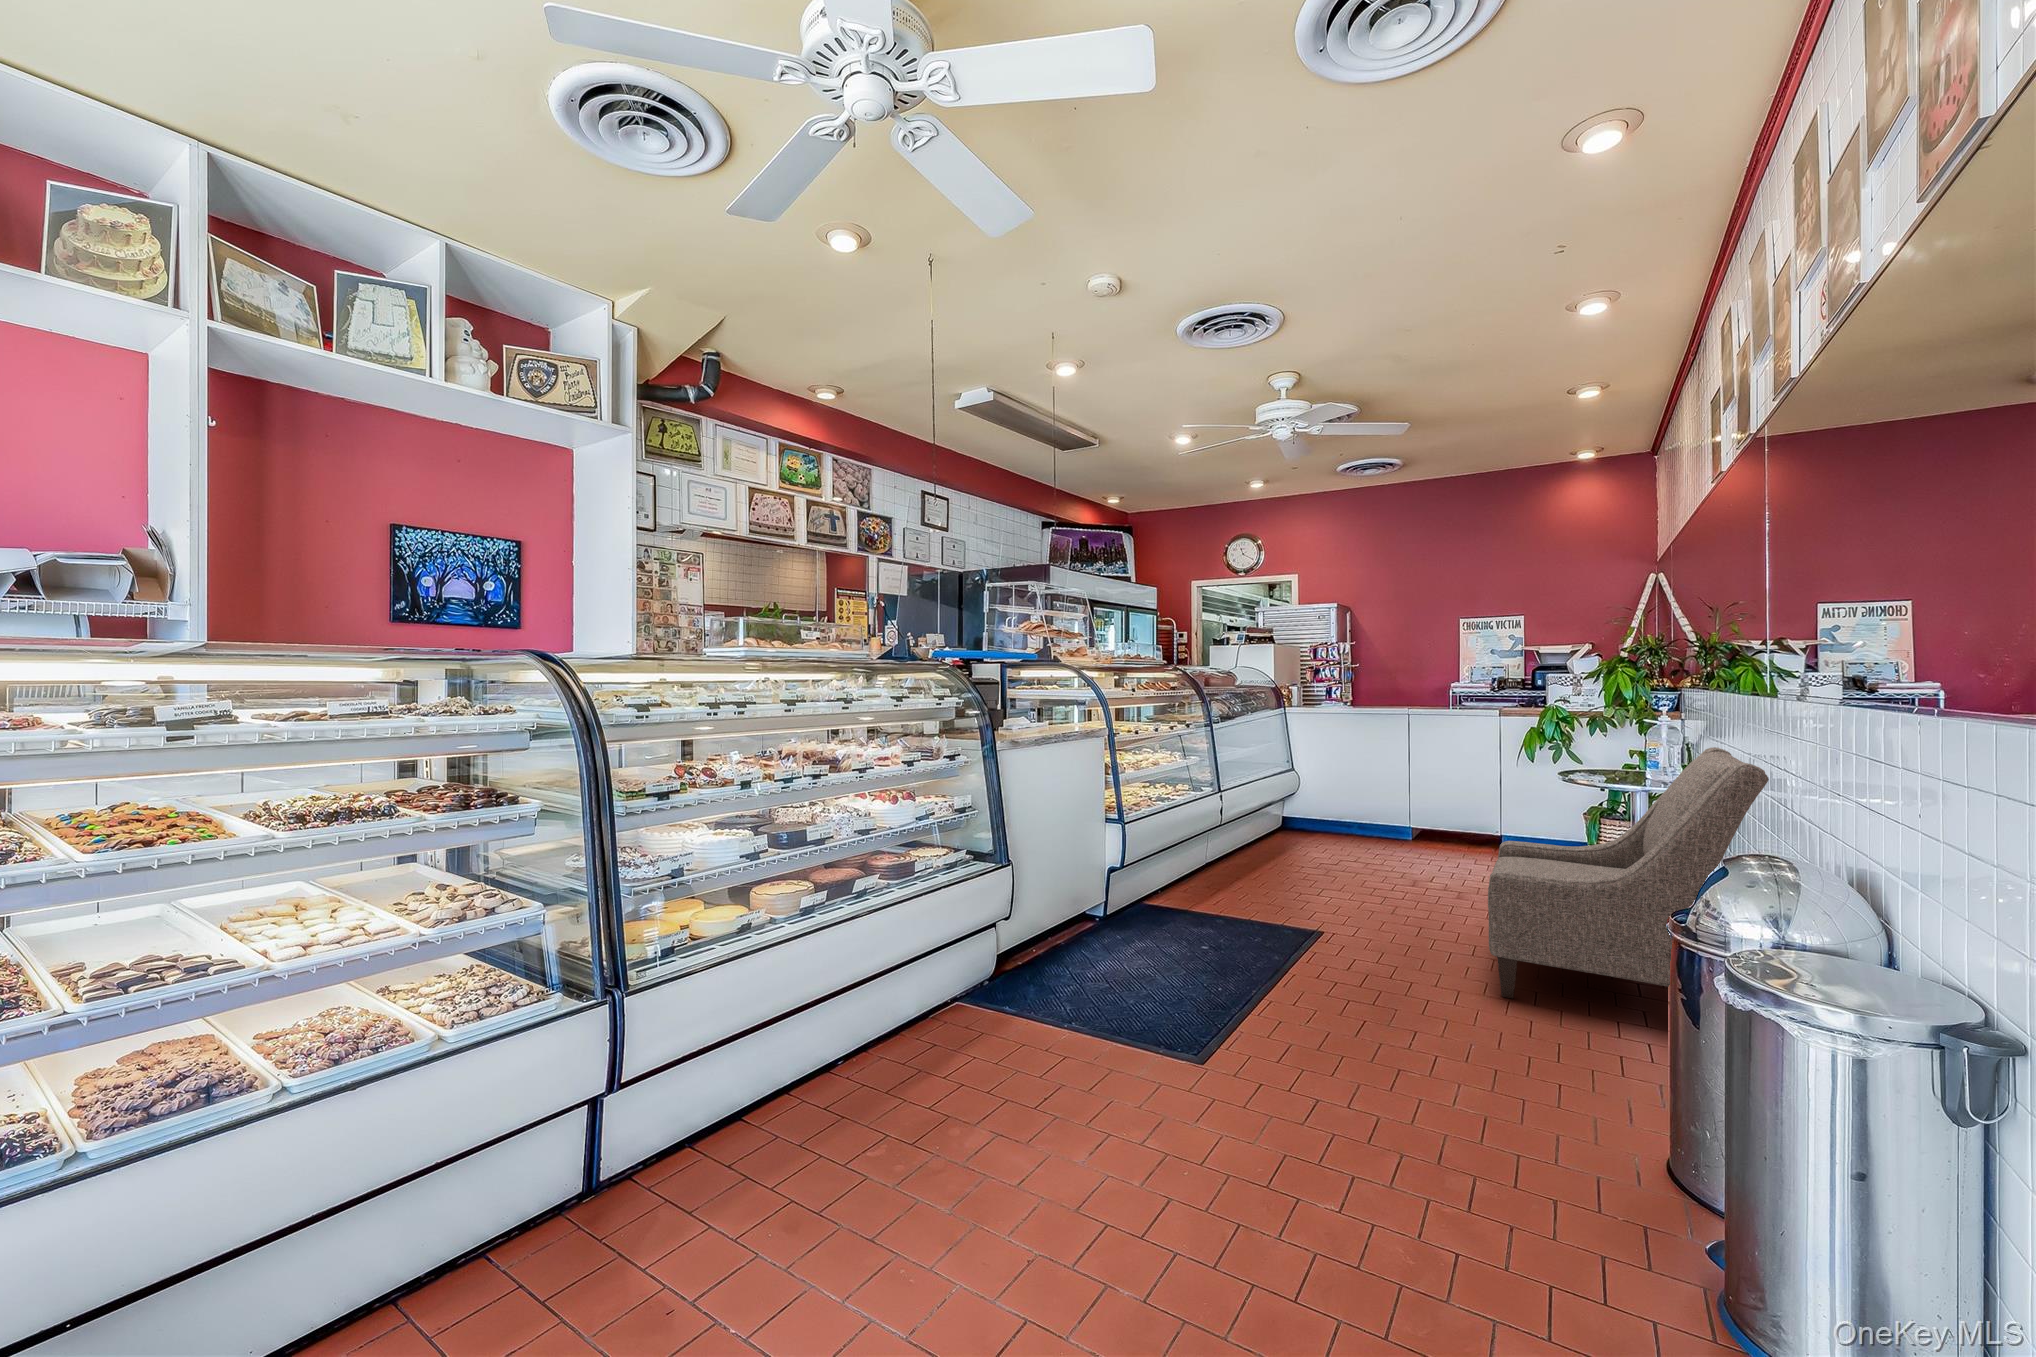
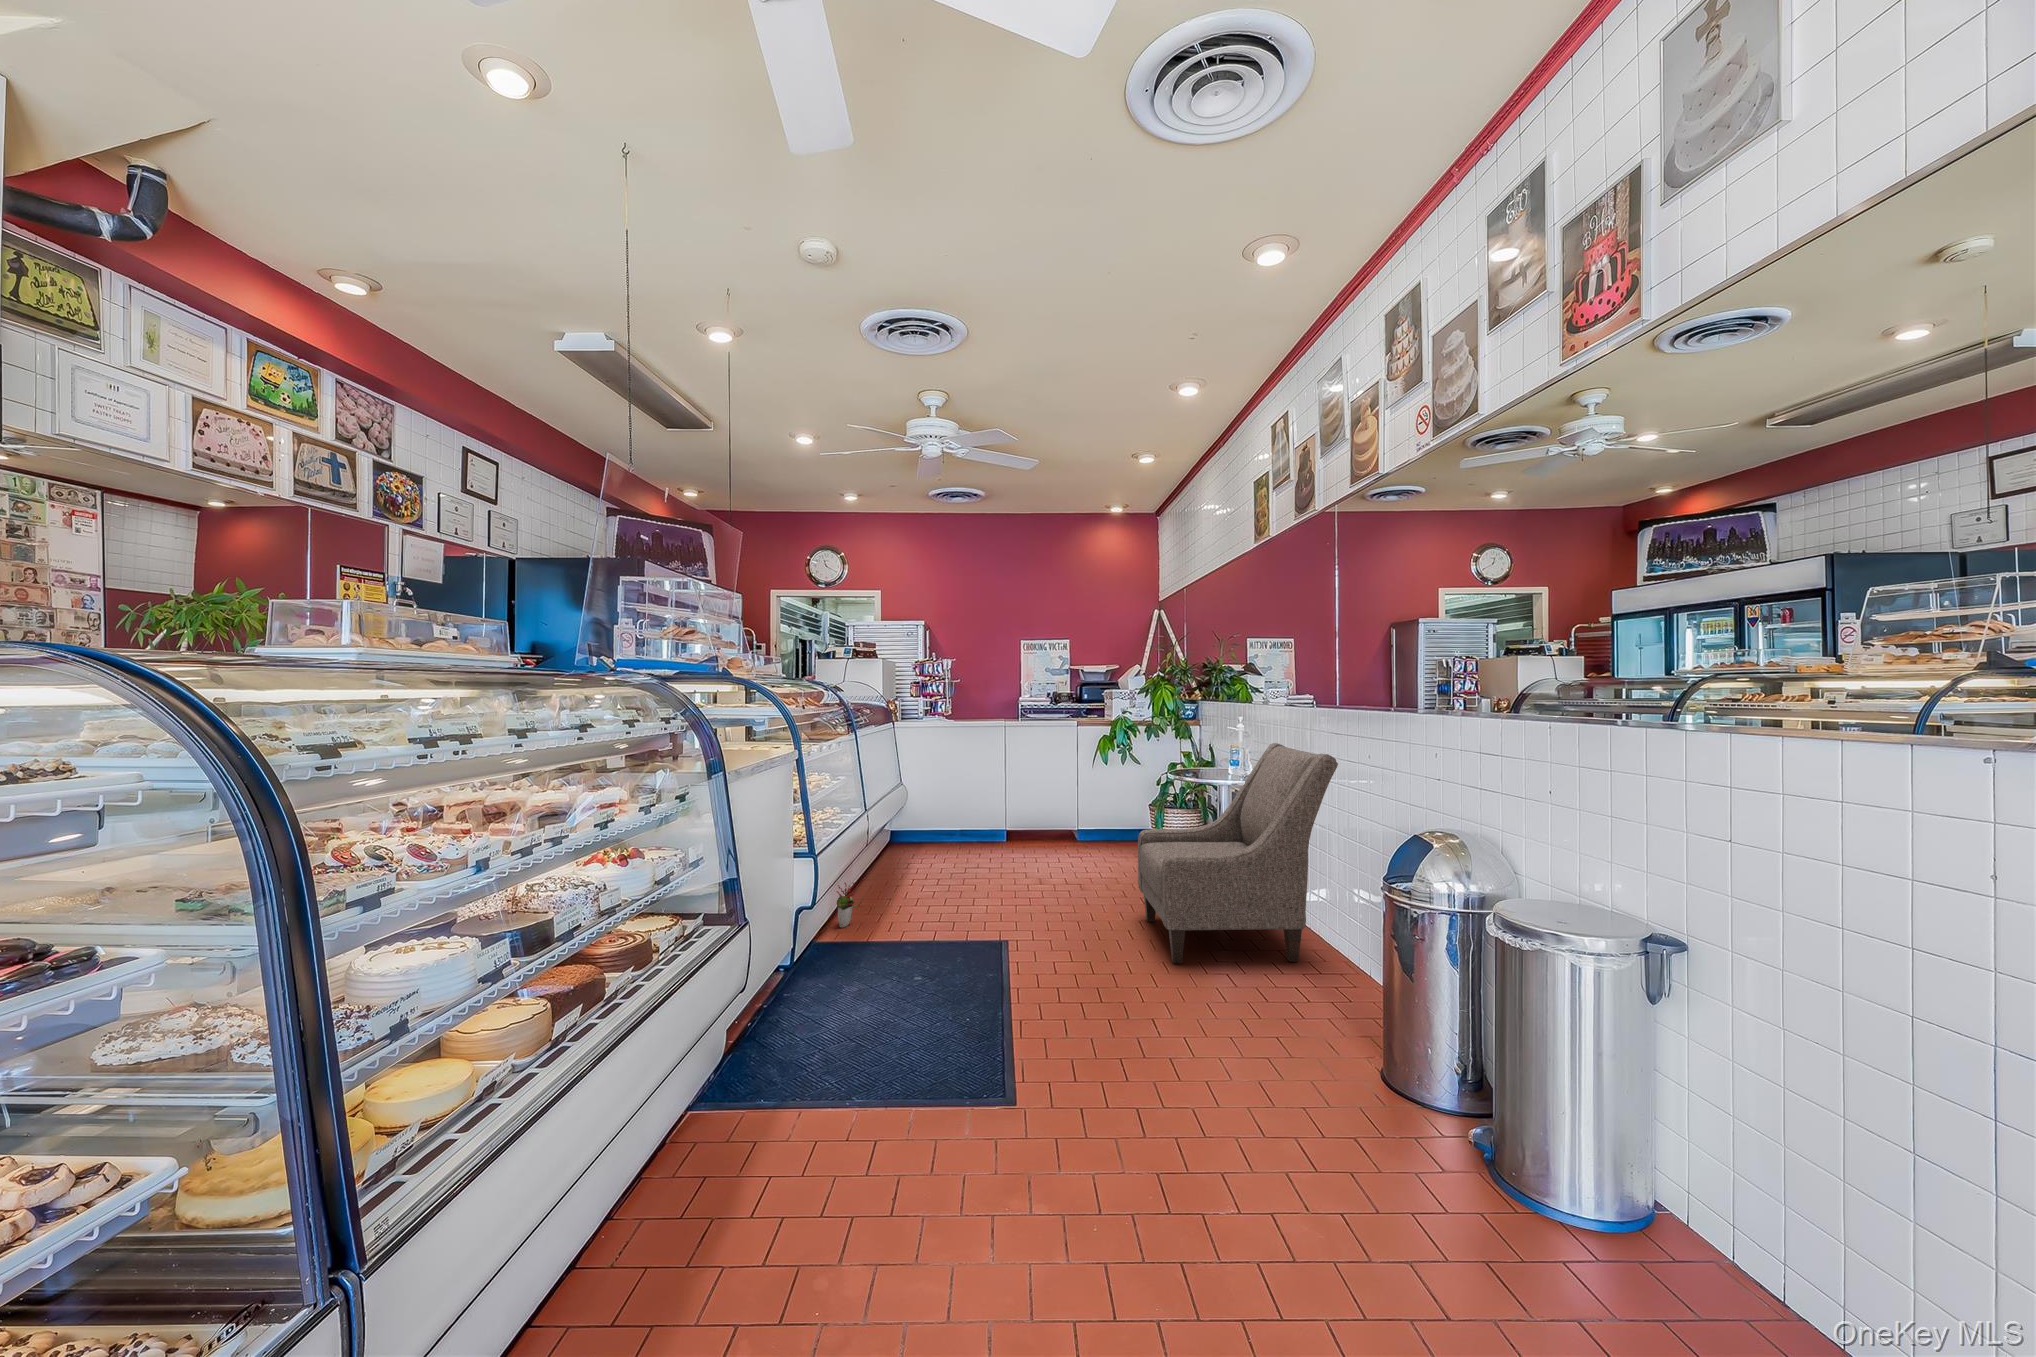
decorative plant: none [1166,854,1186,895] -> present [836,883,856,927]

